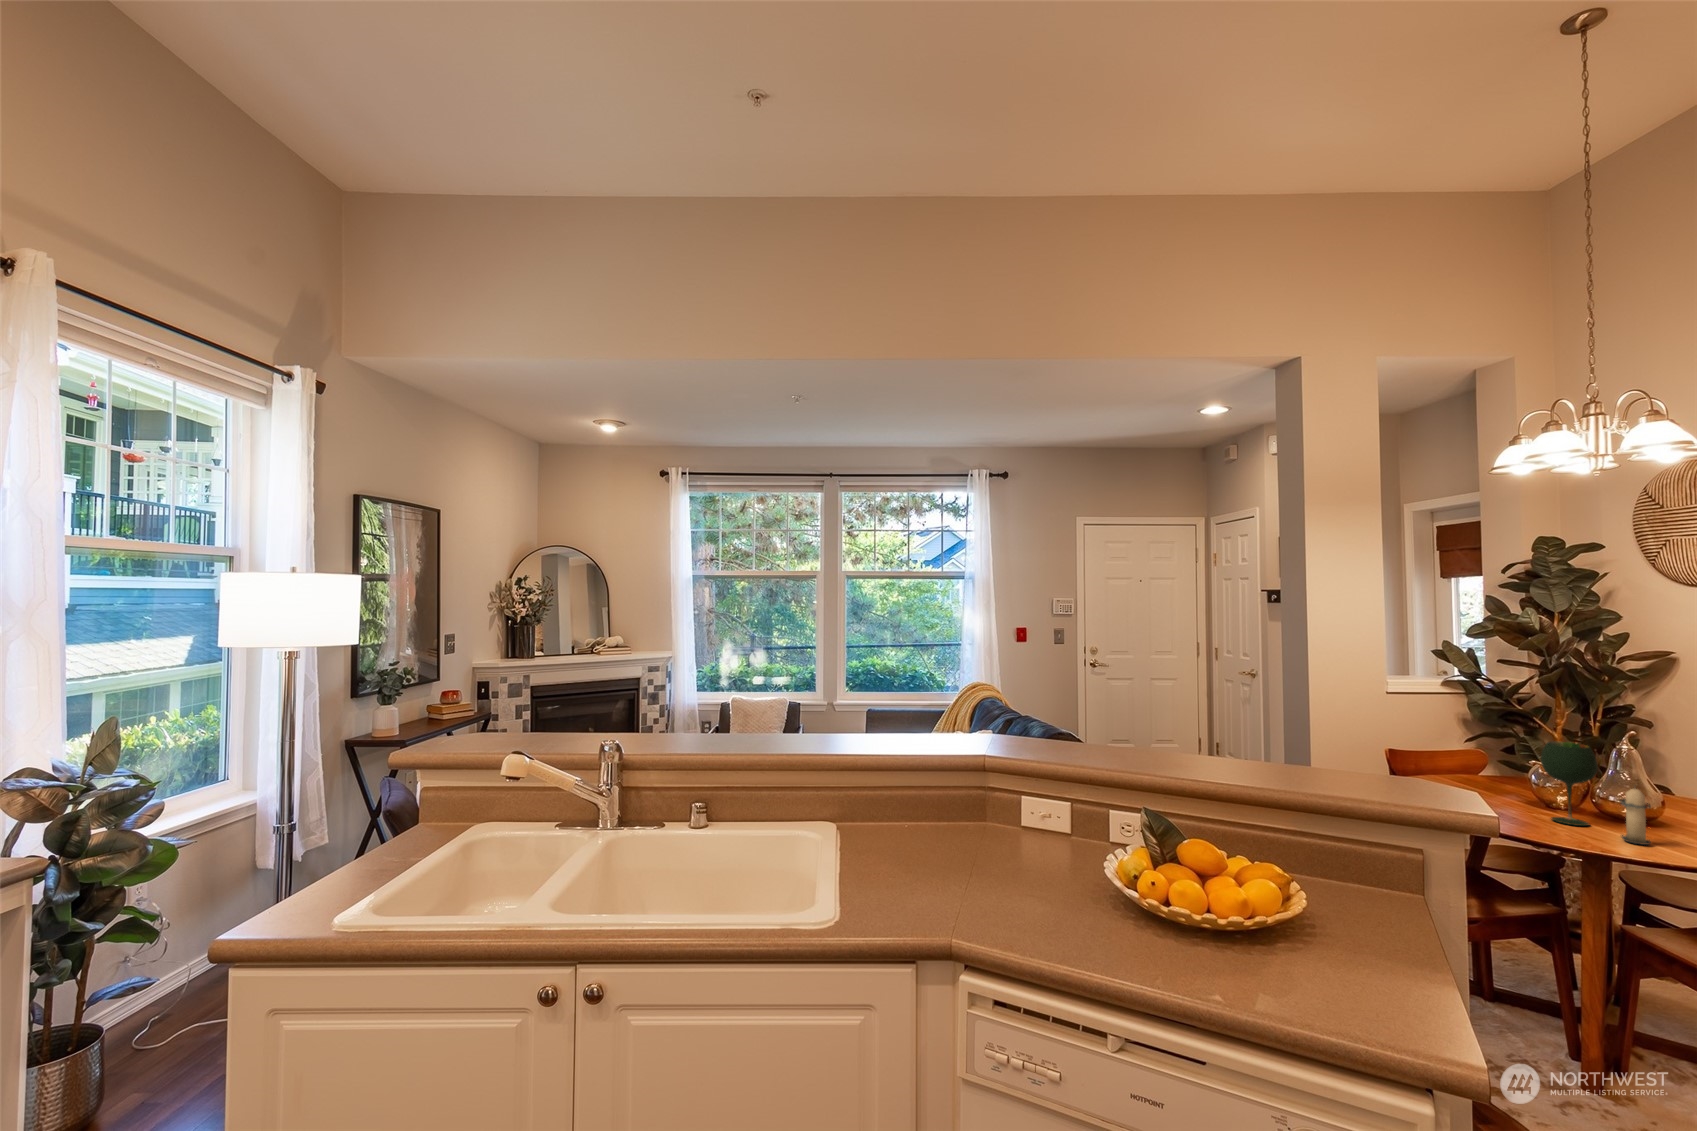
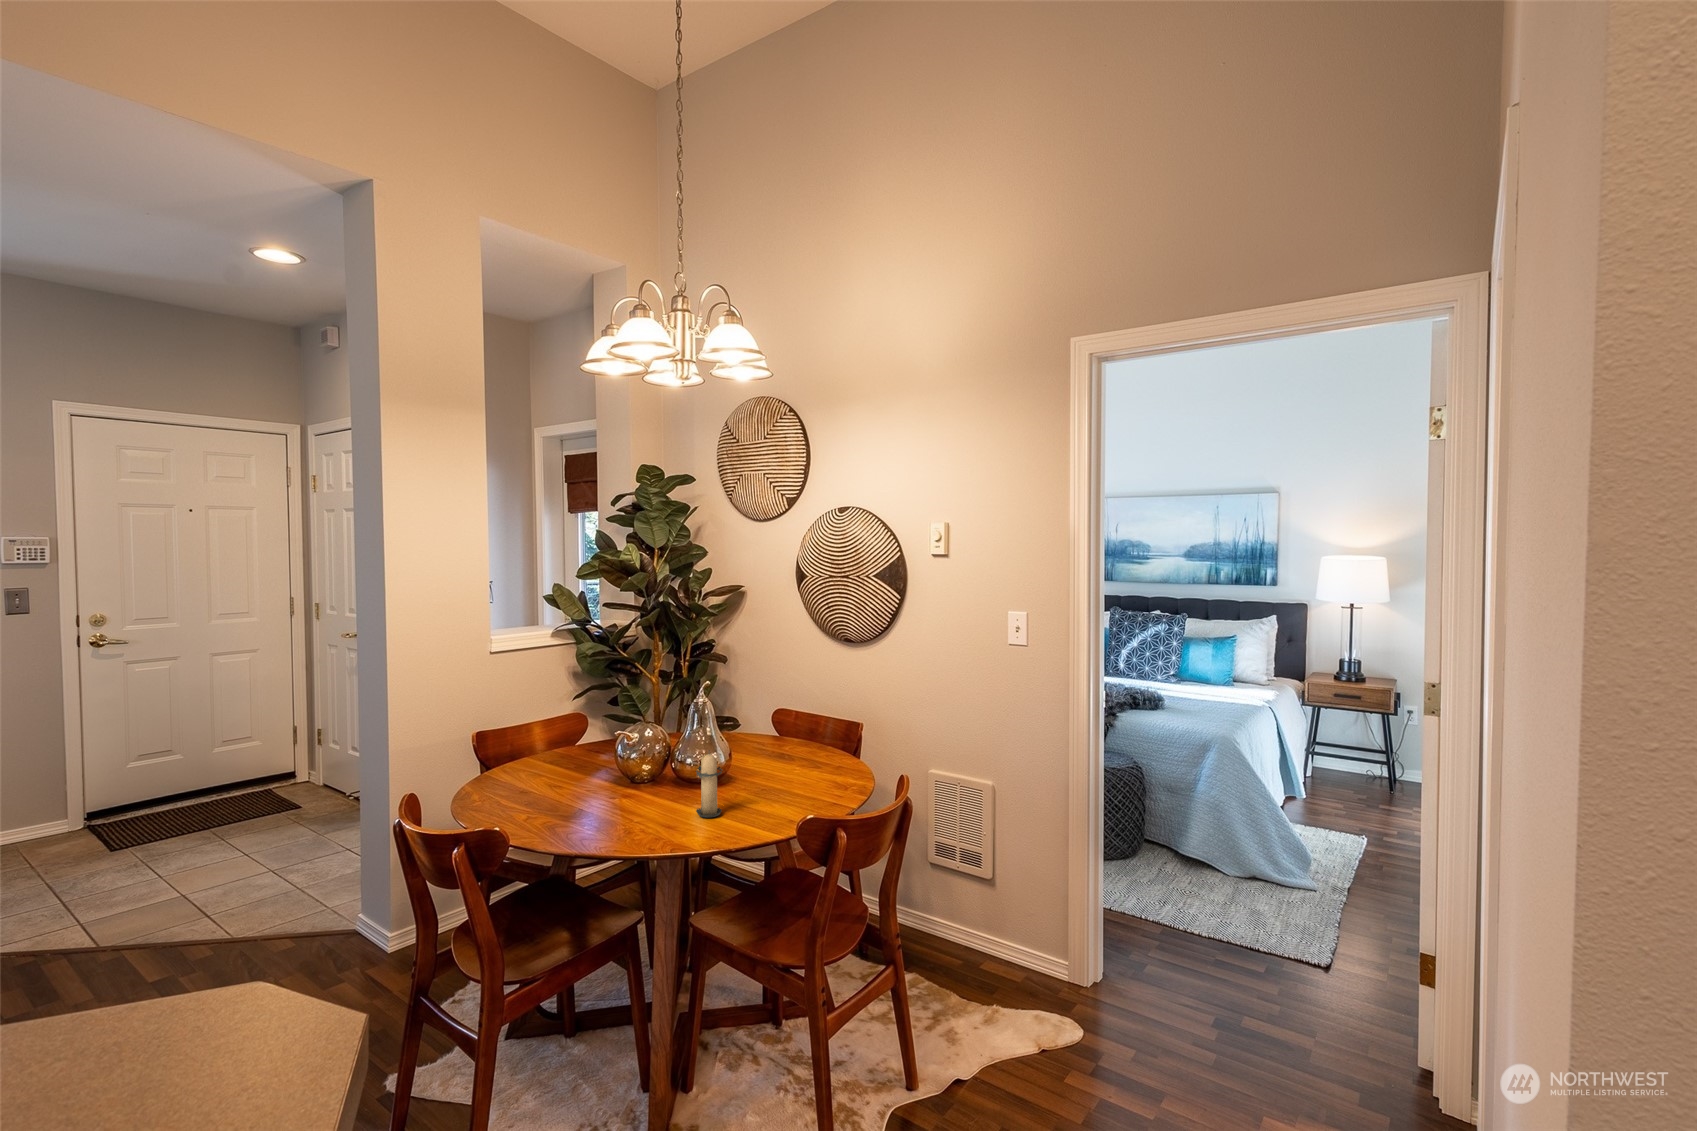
wine glass: present [1541,741,1598,826] -> none [628,706,679,805]

